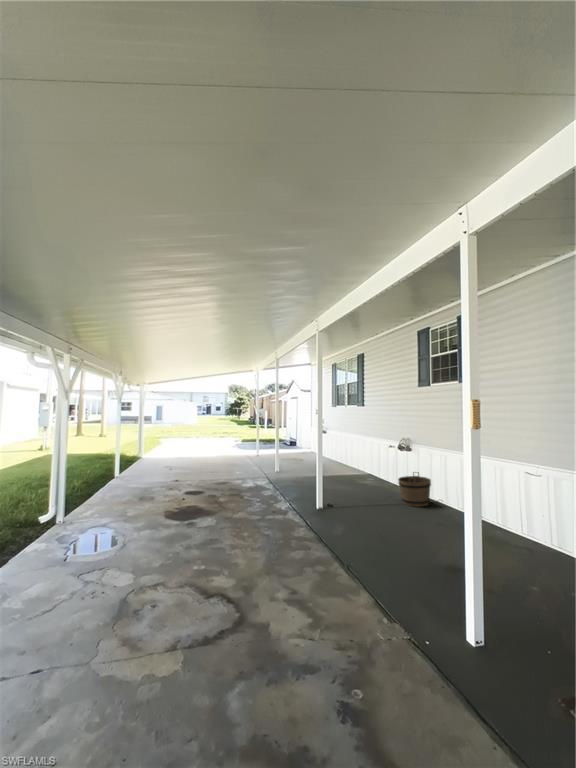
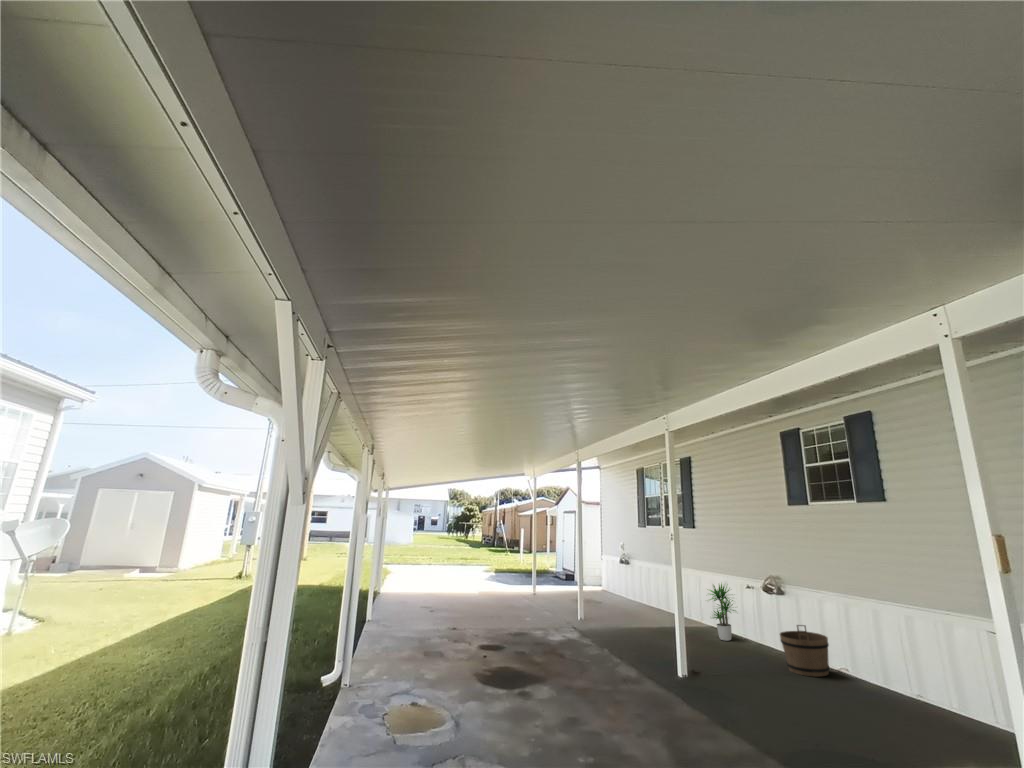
potted plant: none [359,443,383,484] -> present [710,583,736,641]

